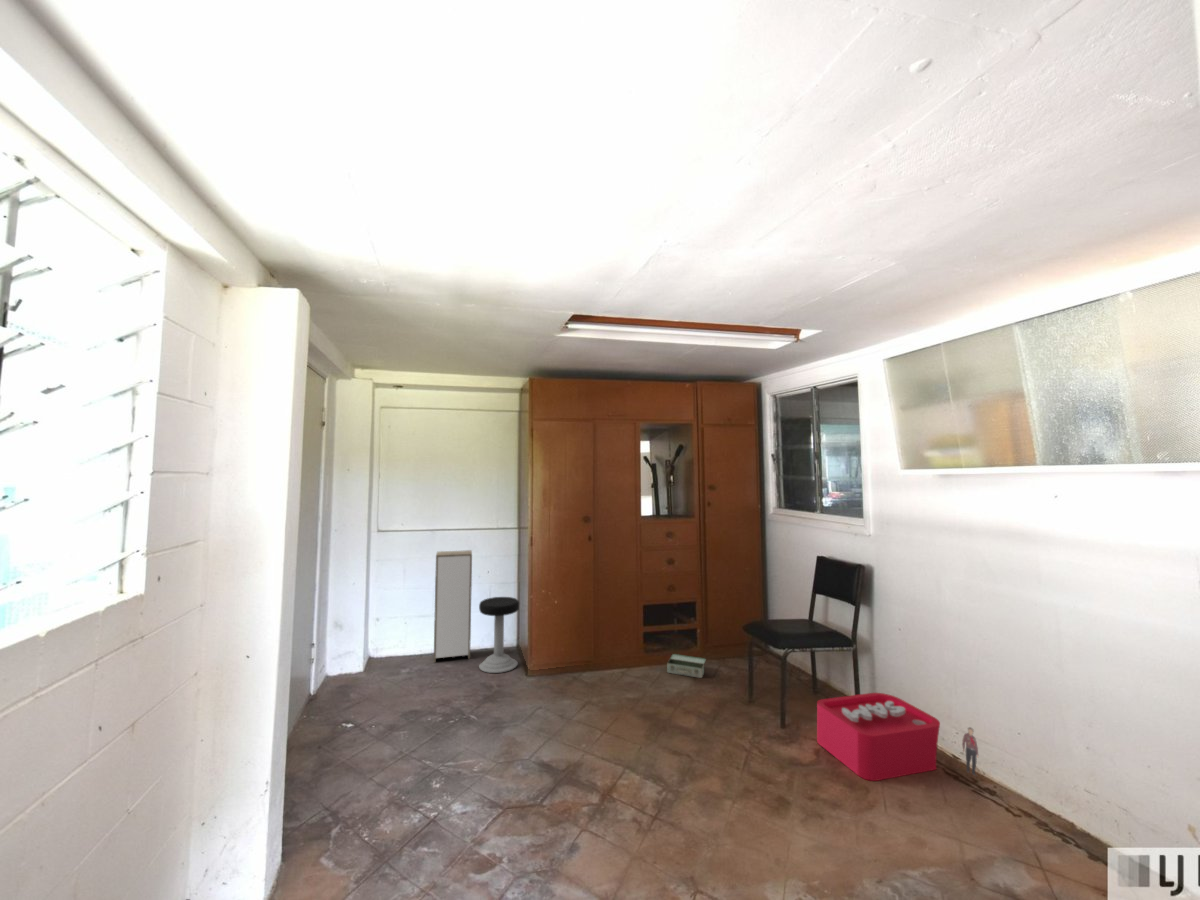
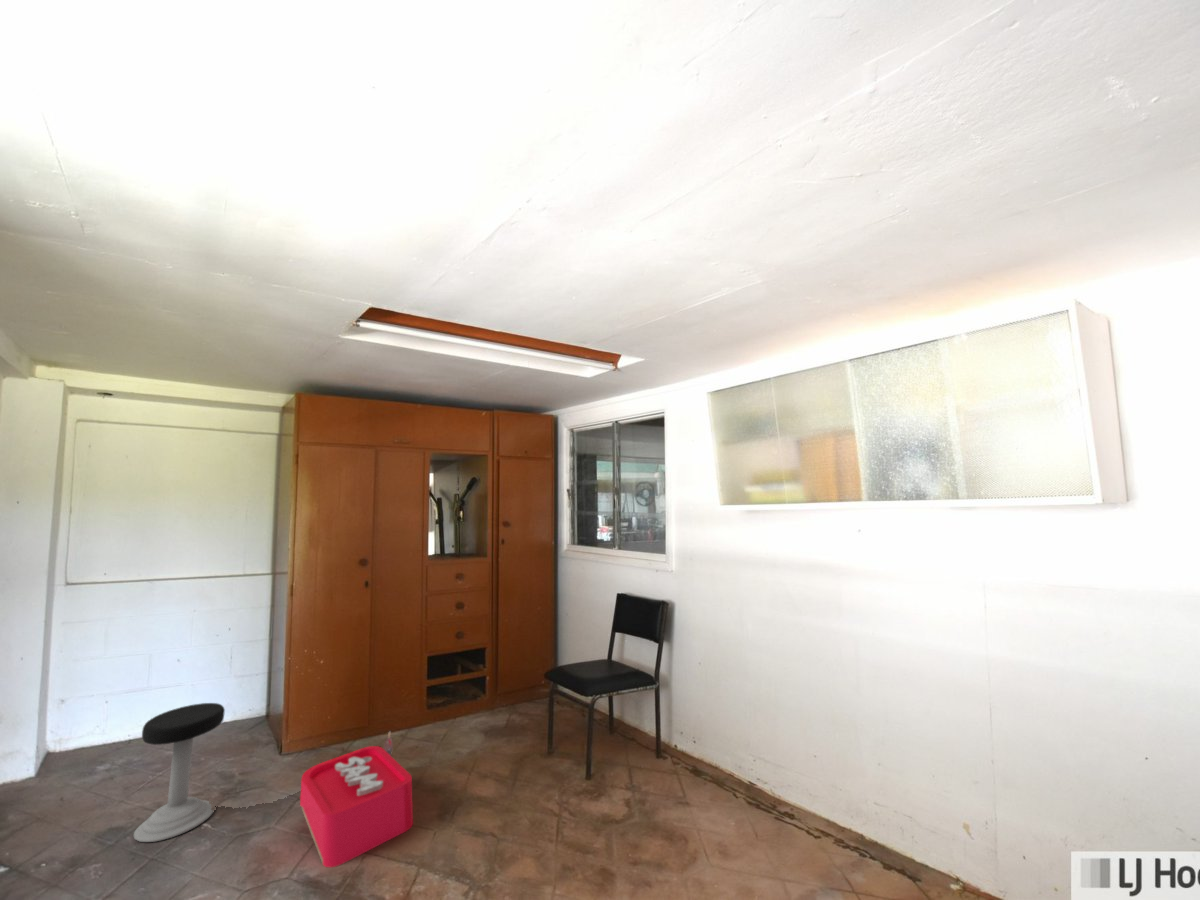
storage cabinet: present [433,550,472,662] -> none [25,637,135,854]
toolbox: present [667,654,706,678] -> none [453,729,500,760]
storage bin: present [817,693,978,781] -> present [300,731,413,867]

